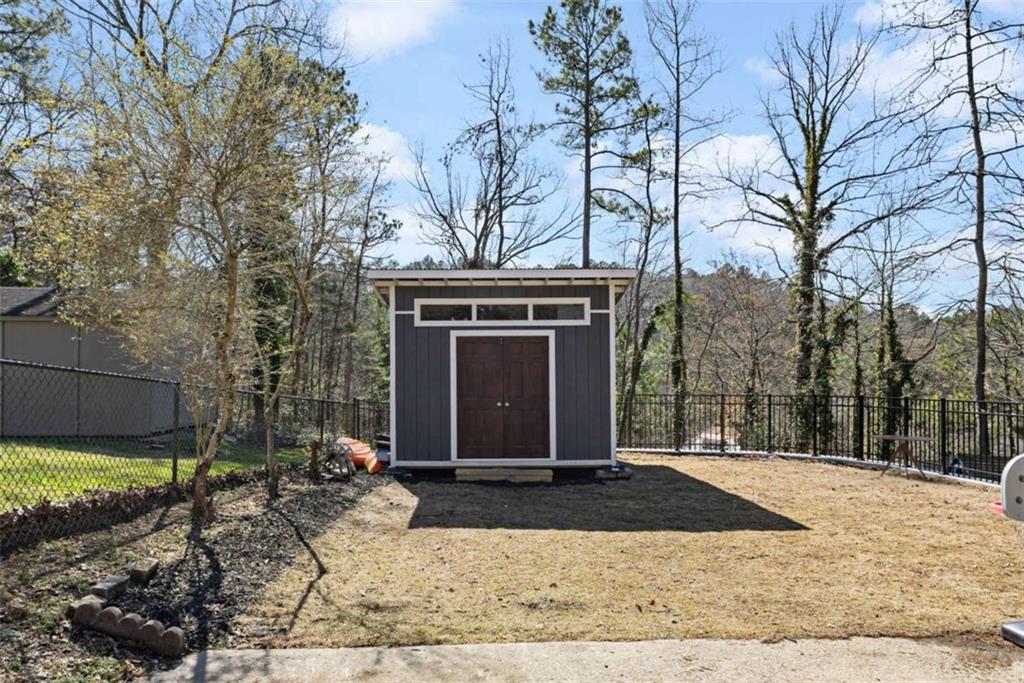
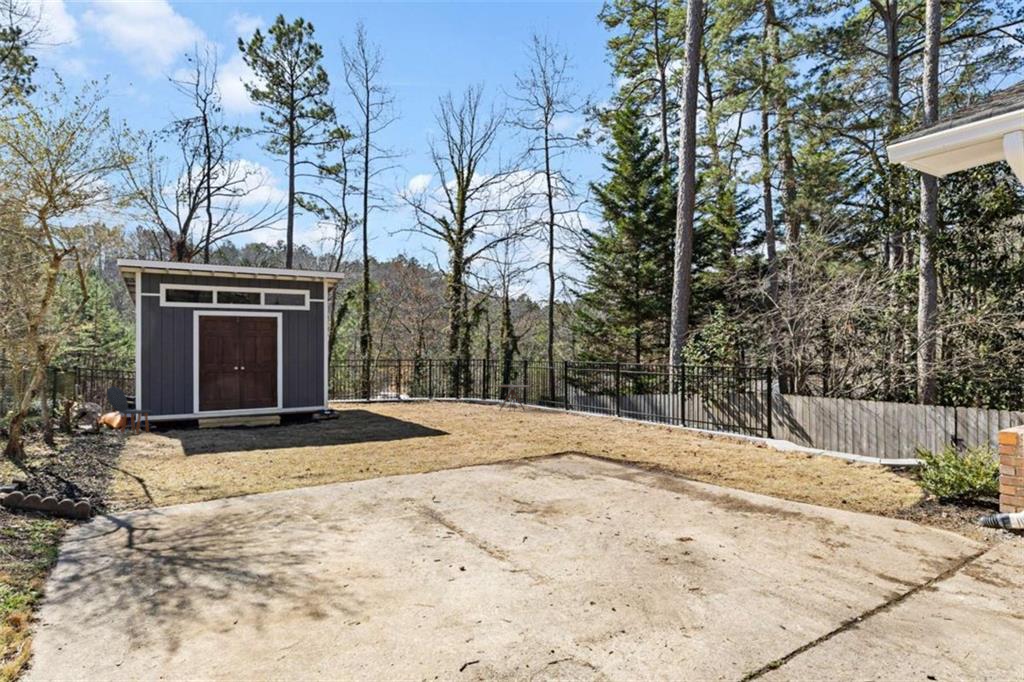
chair: none [358,422,404,482] -> present [107,386,151,435]

